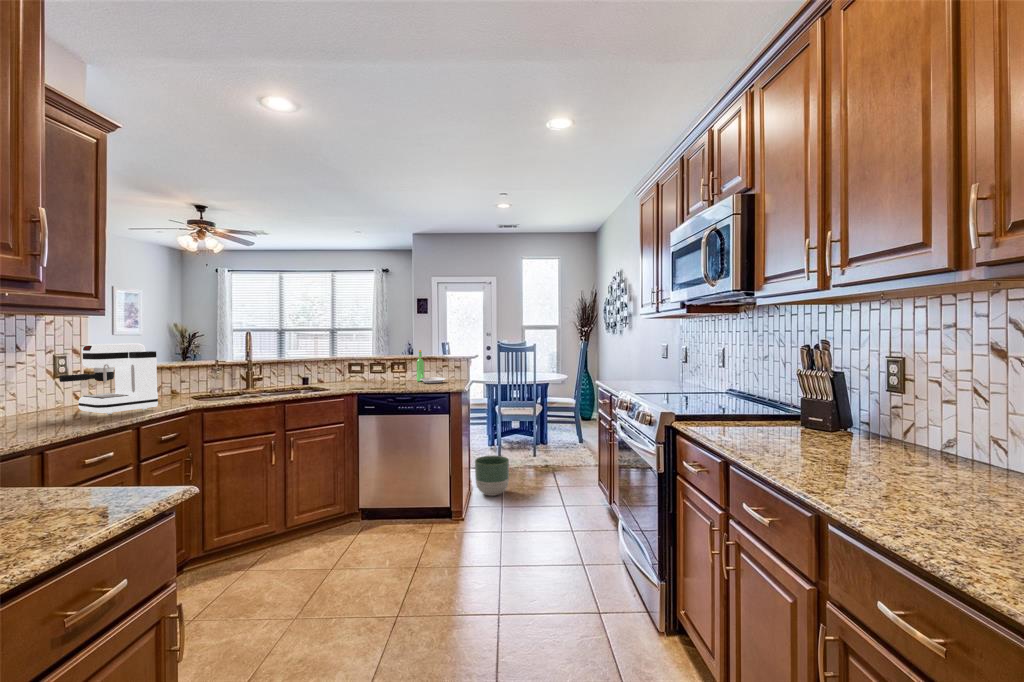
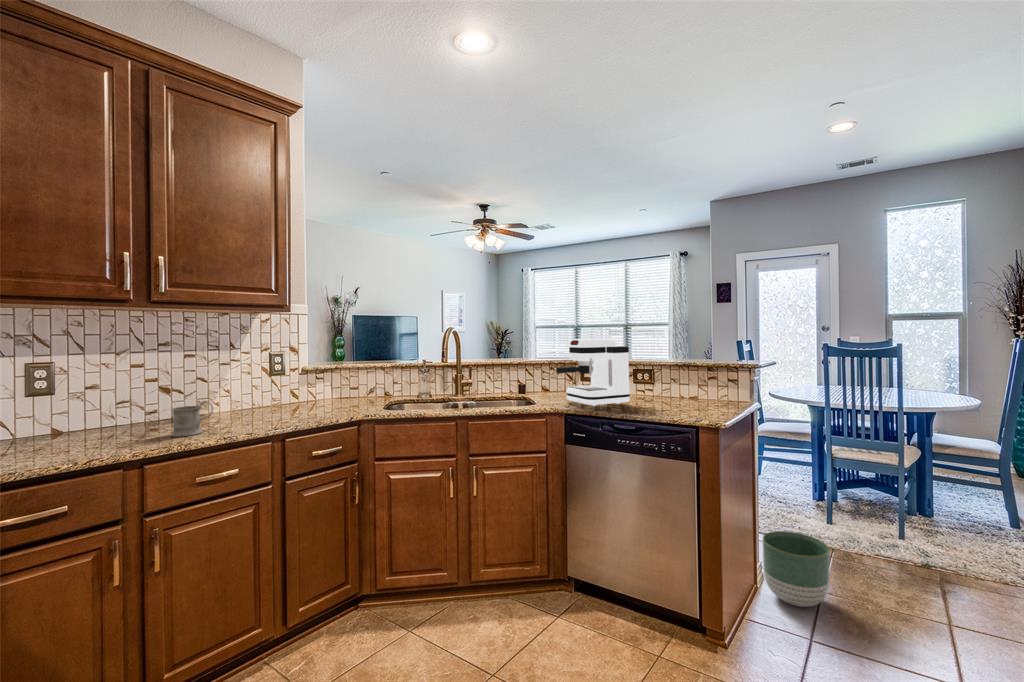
coffee maker: present [59,343,158,414] -> present [556,338,630,406]
plate: present [416,350,445,383] -> none [669,353,712,405]
mug: none [20,397,70,432] -> present [171,401,213,437]

